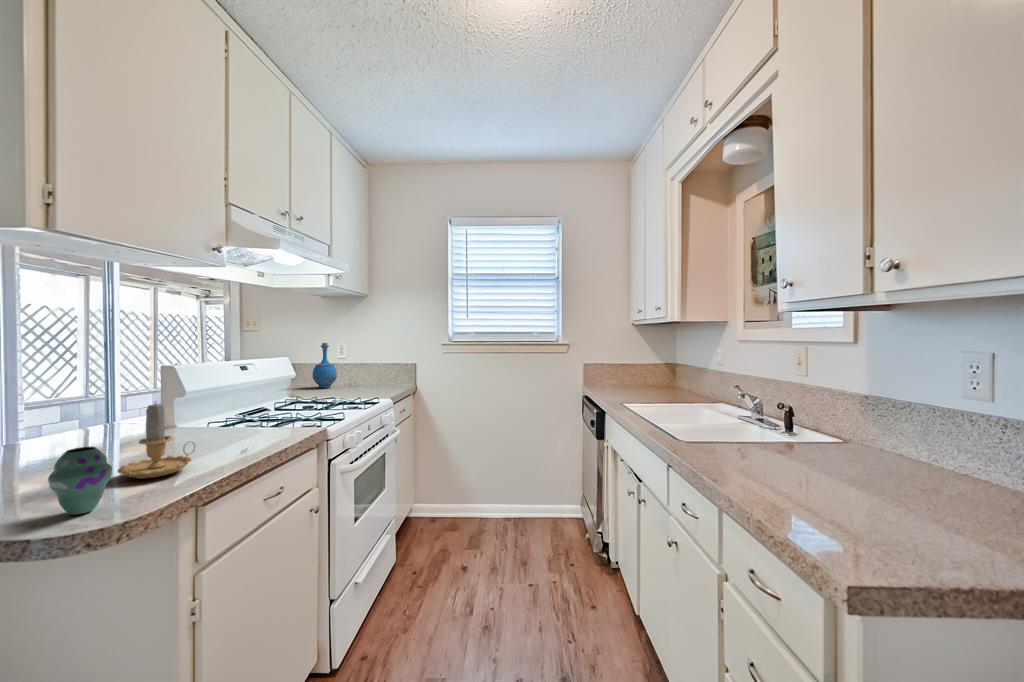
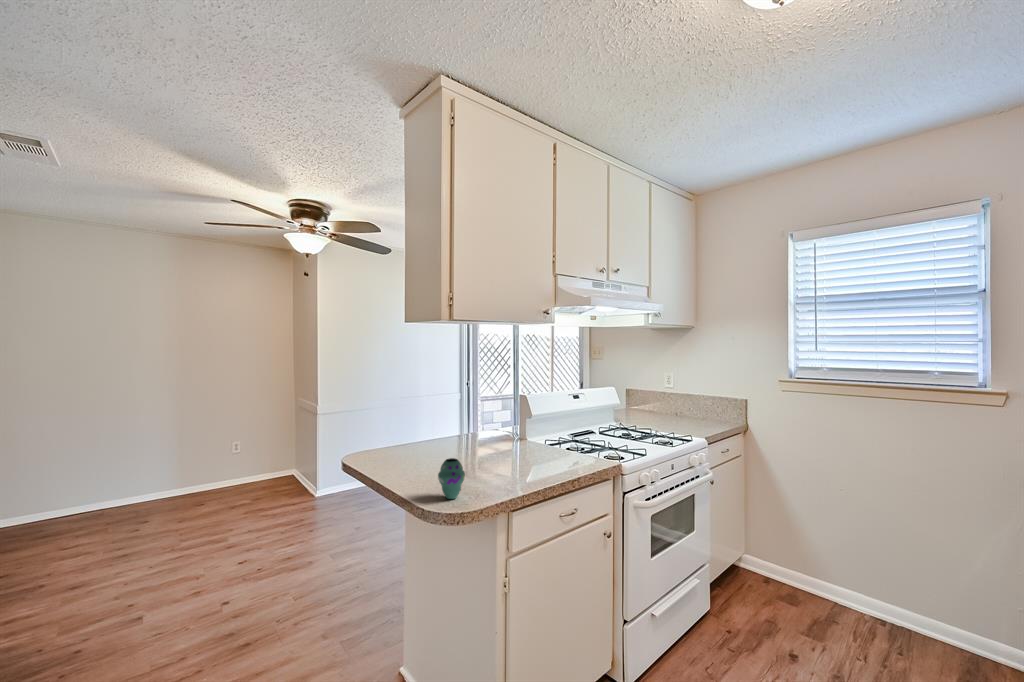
bottle: present [313,343,337,388] -> none [641,372,664,415]
candle: present [118,401,196,479] -> none [477,430,520,482]

